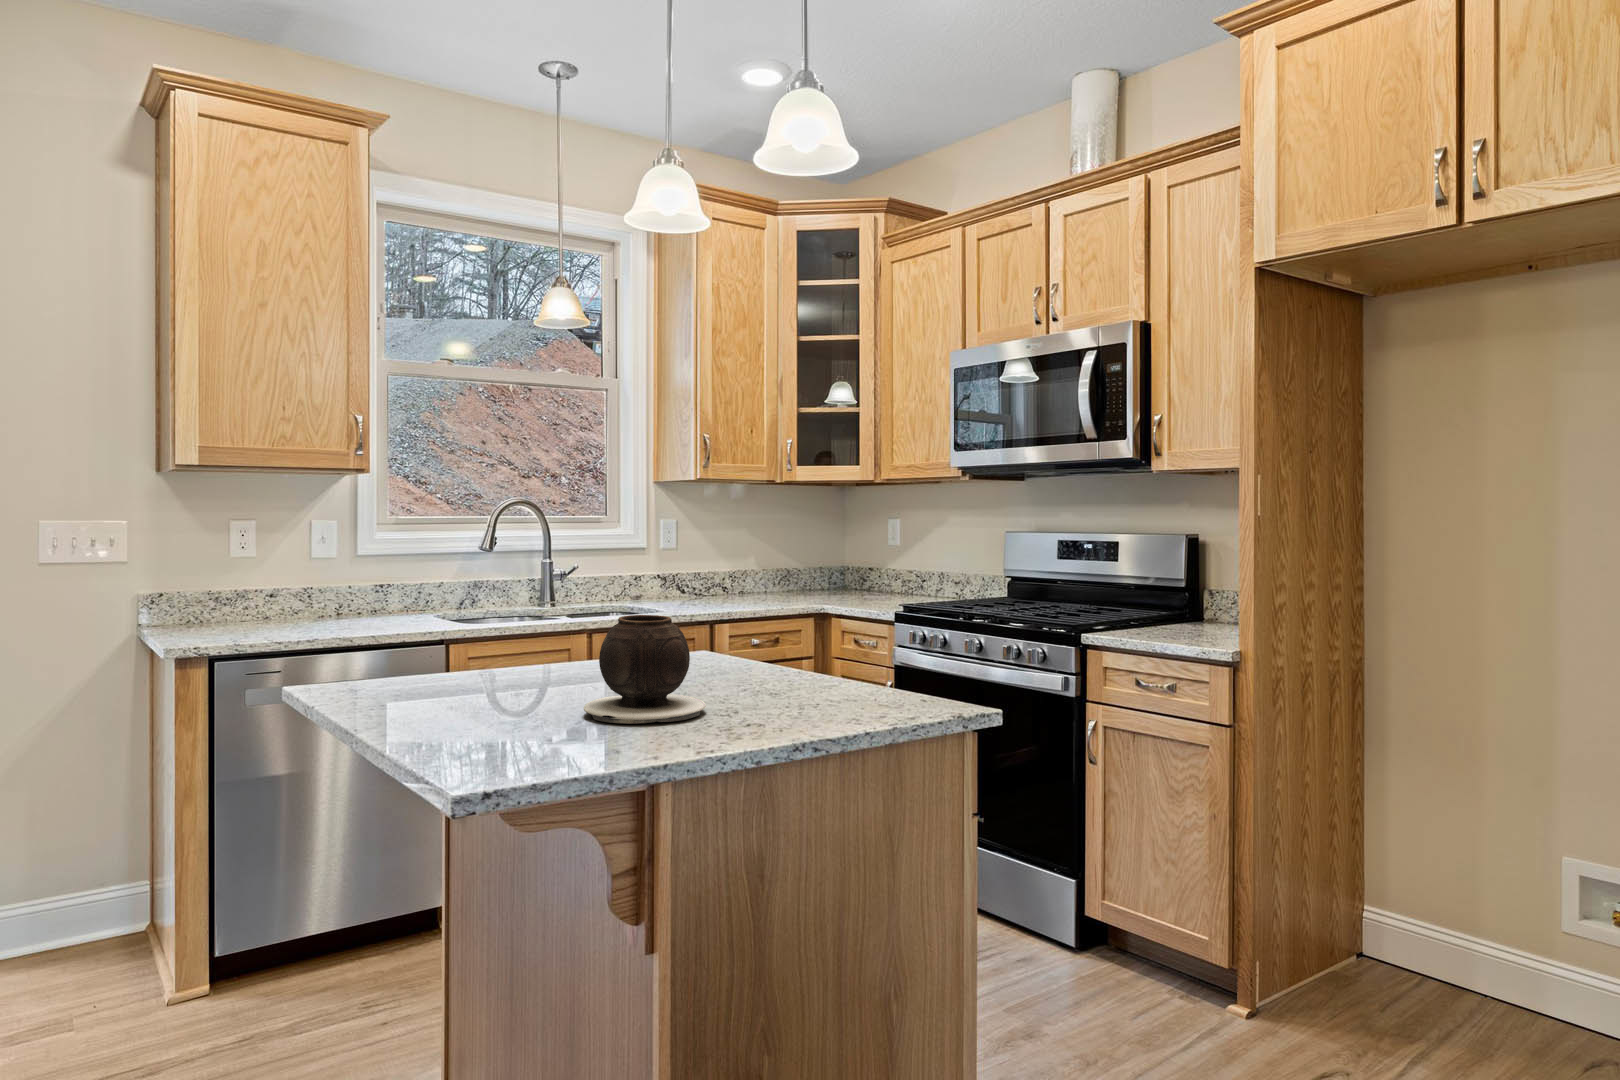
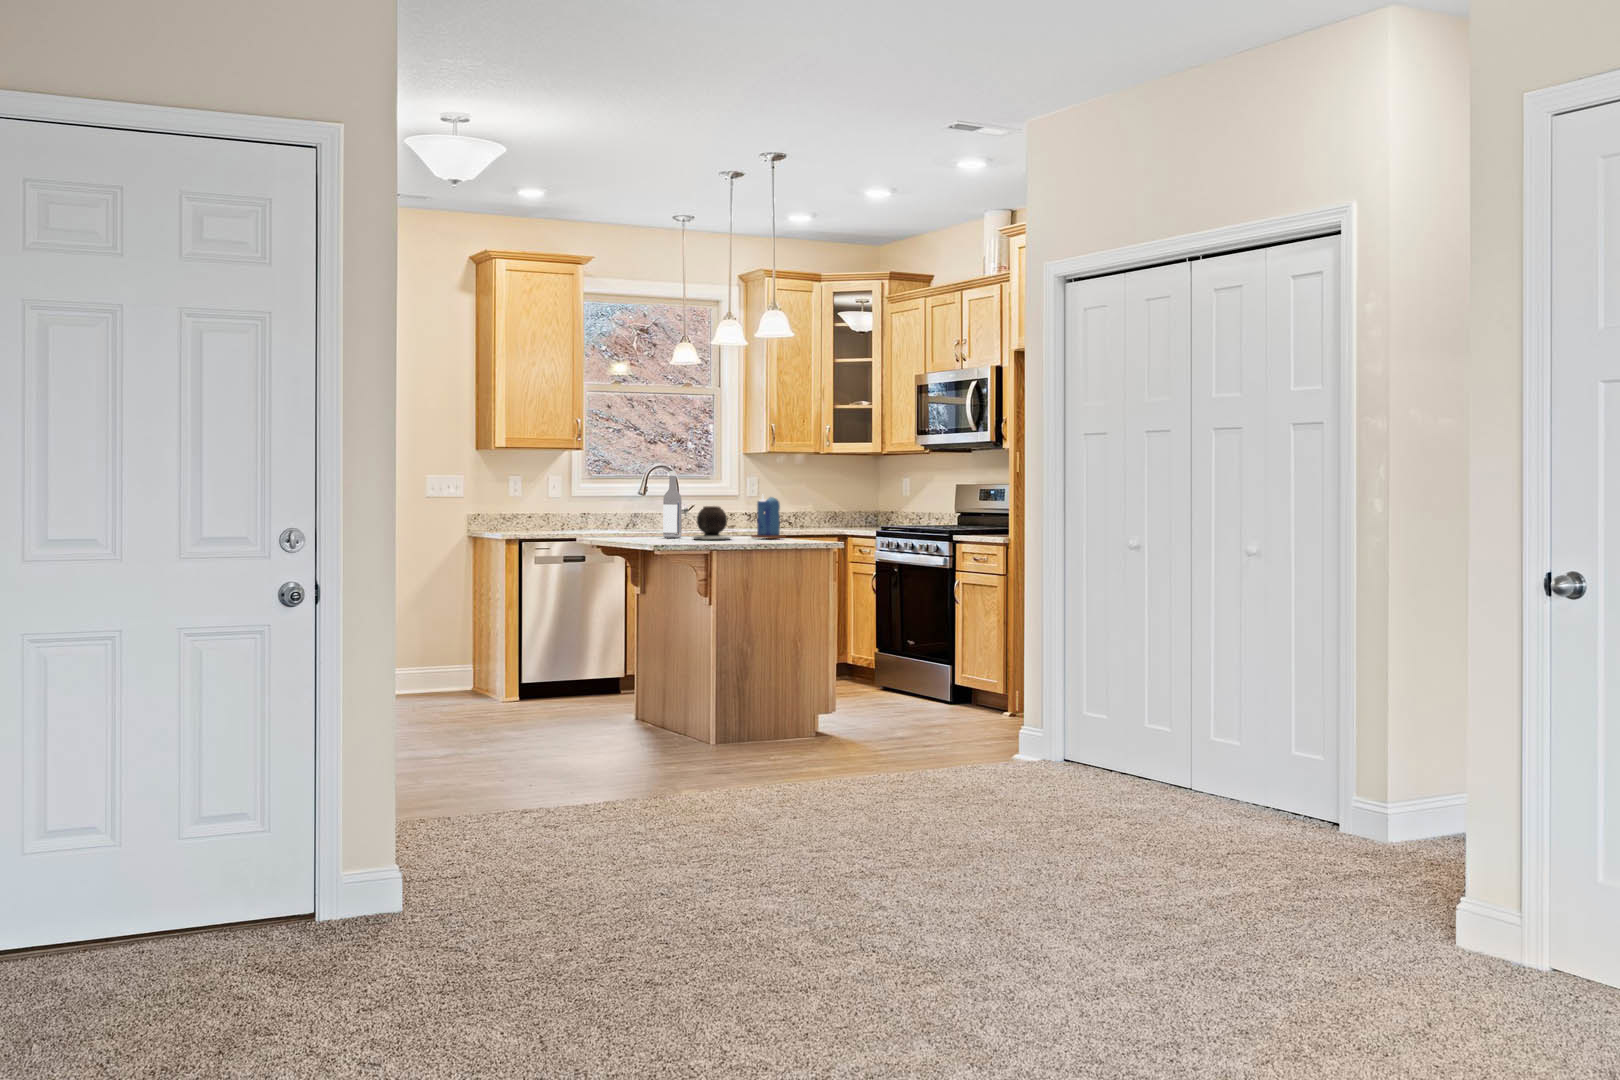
wine bottle: none [501,513,553,701] -> present [663,471,682,538]
candle: none [750,575,845,705] -> present [751,496,786,539]

